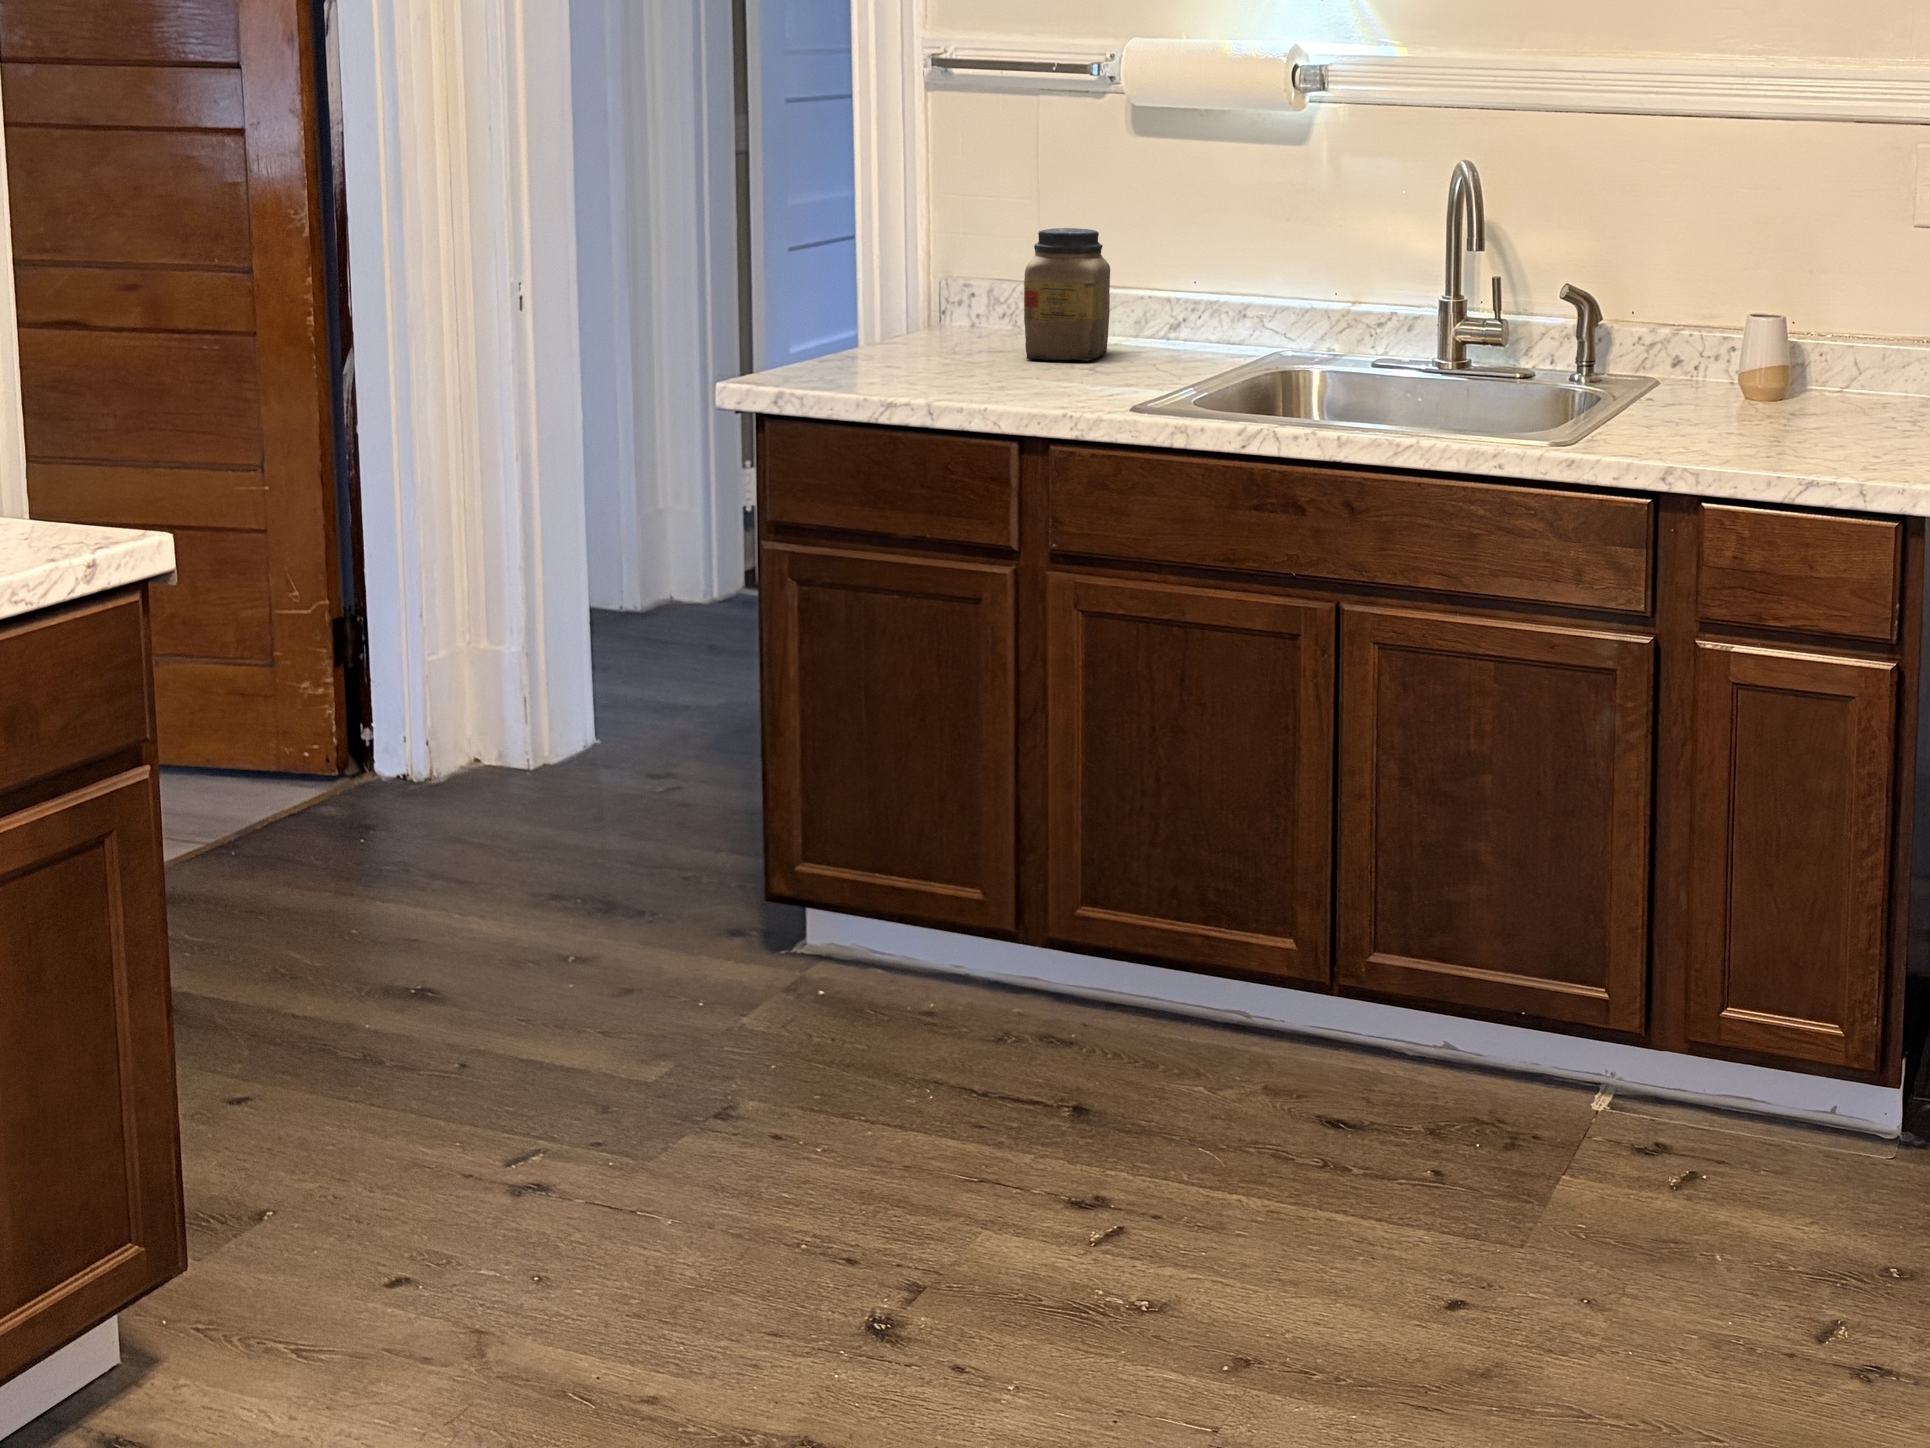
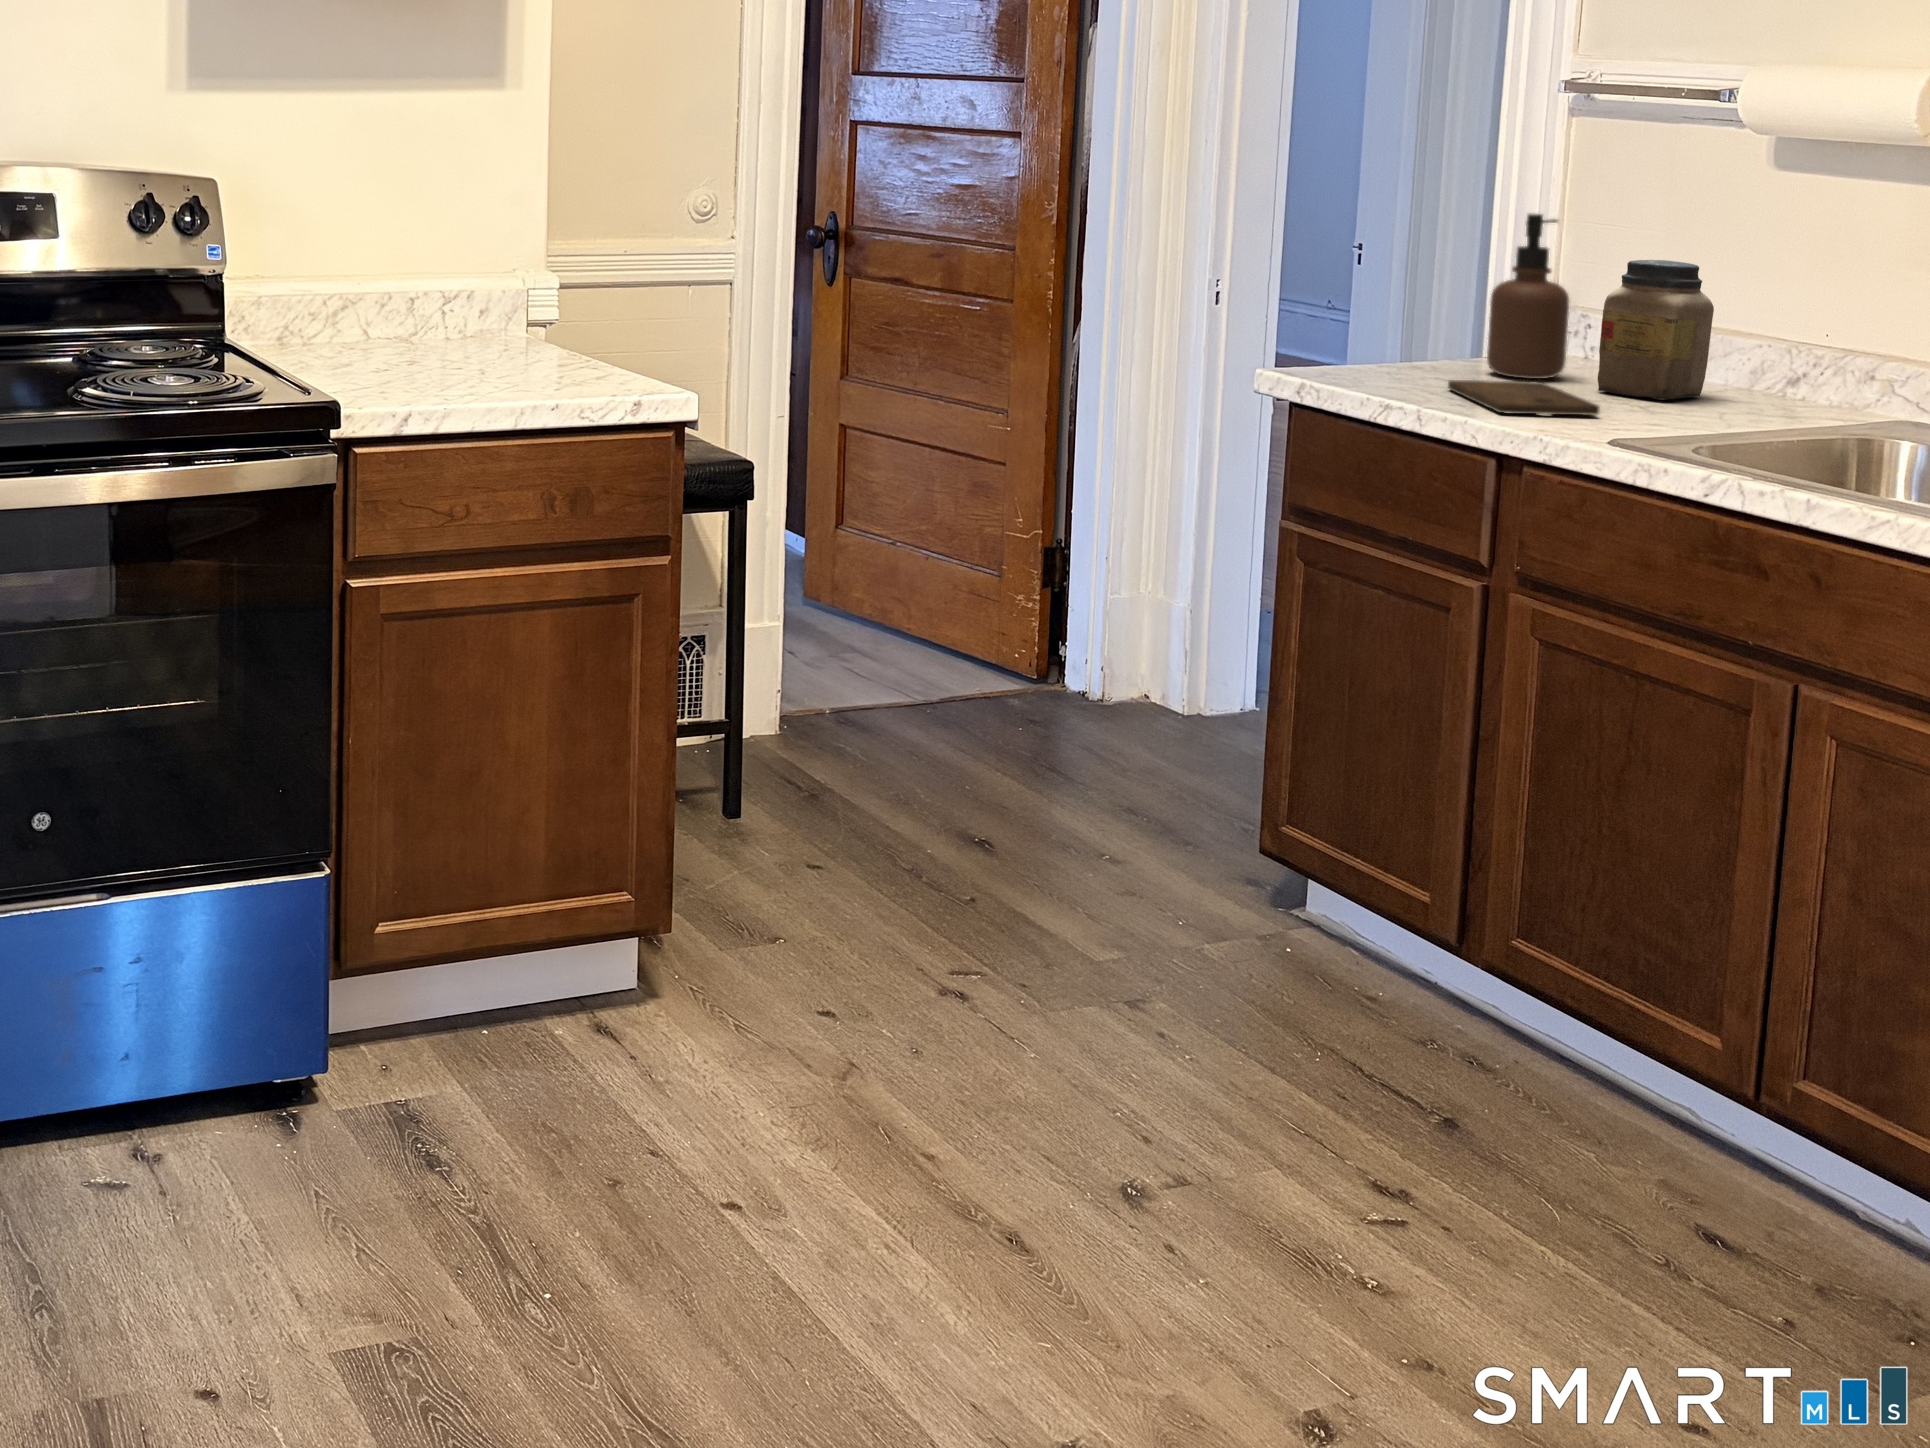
soap dispenser: none [908,191,981,355] -> present [1487,213,1569,379]
cutting board: none [910,358,1072,394] -> present [1448,380,1599,415]

